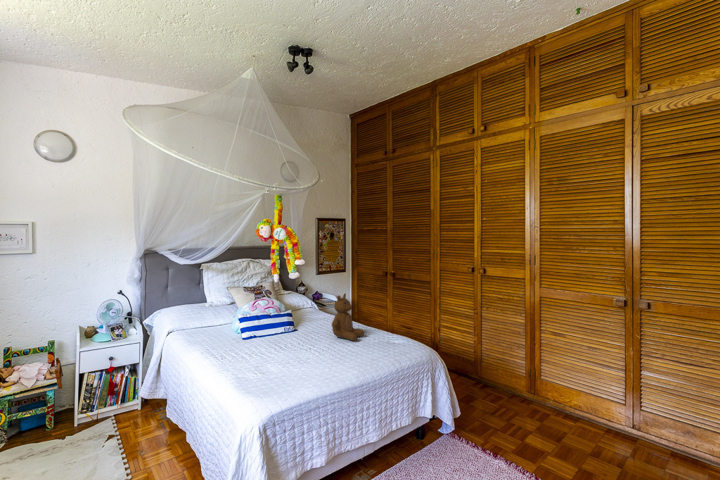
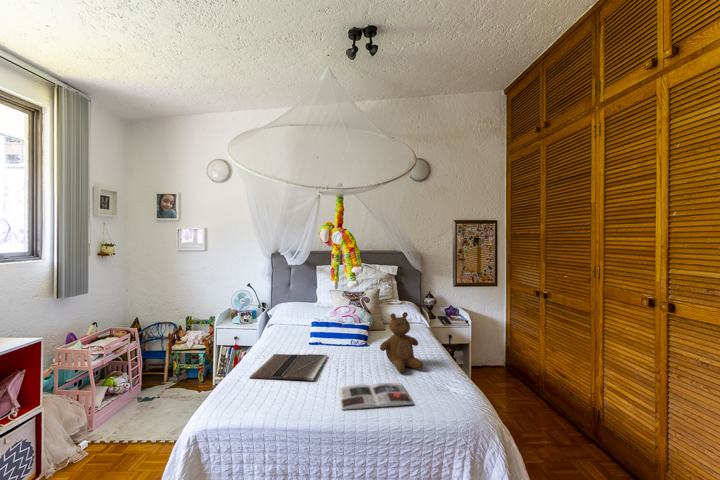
laptop: none [225,344,303,375] -> present [249,354,327,380]
magazine: none [330,346,391,369] -> present [339,383,413,410]

